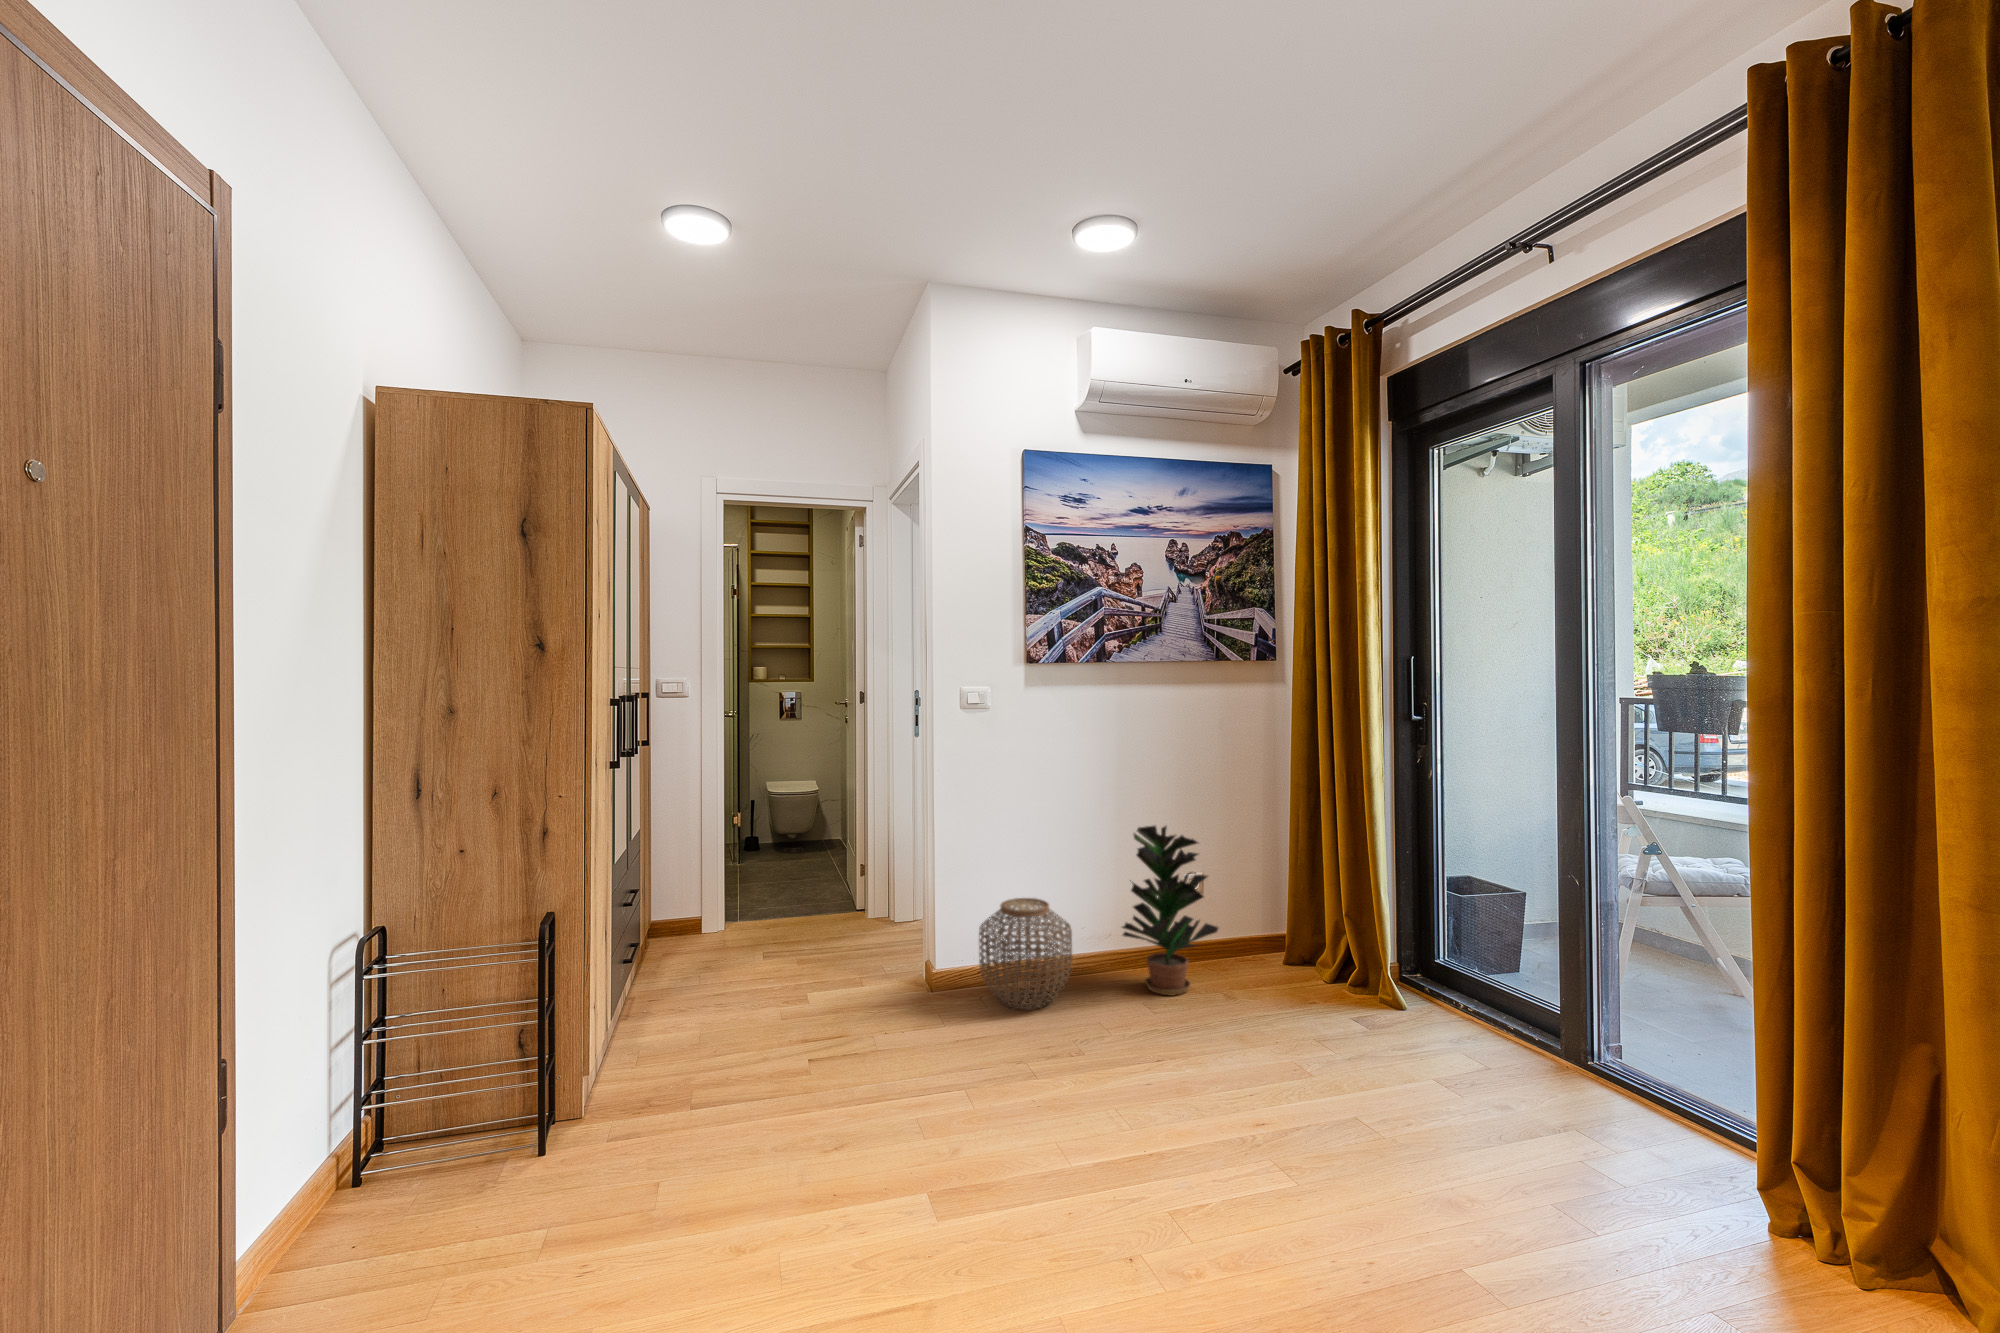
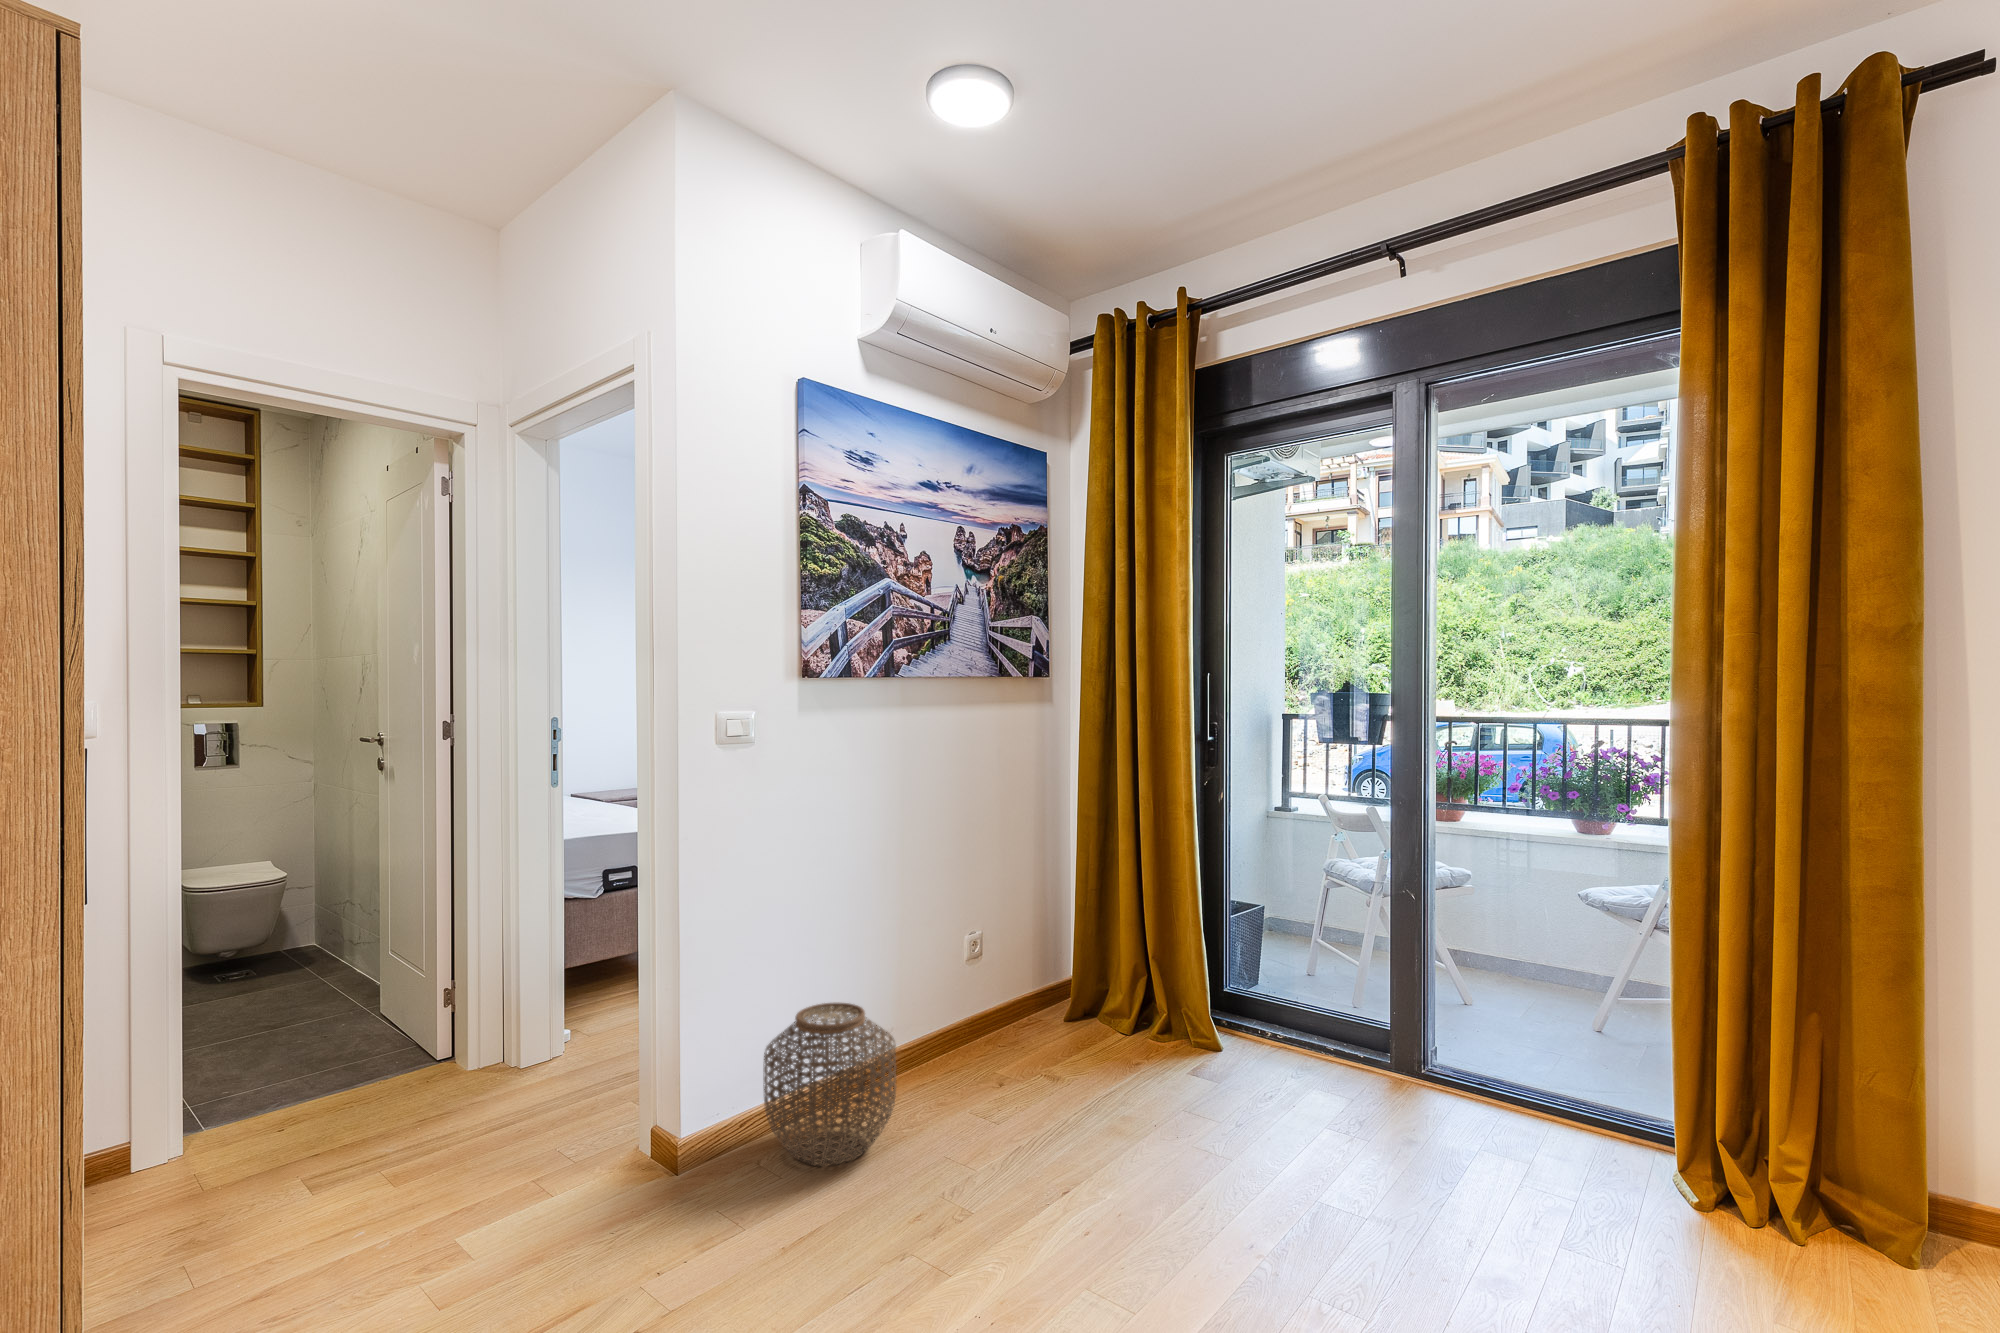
potted plant: present [1122,826,1218,995] -> none [927,881,1044,1098]

